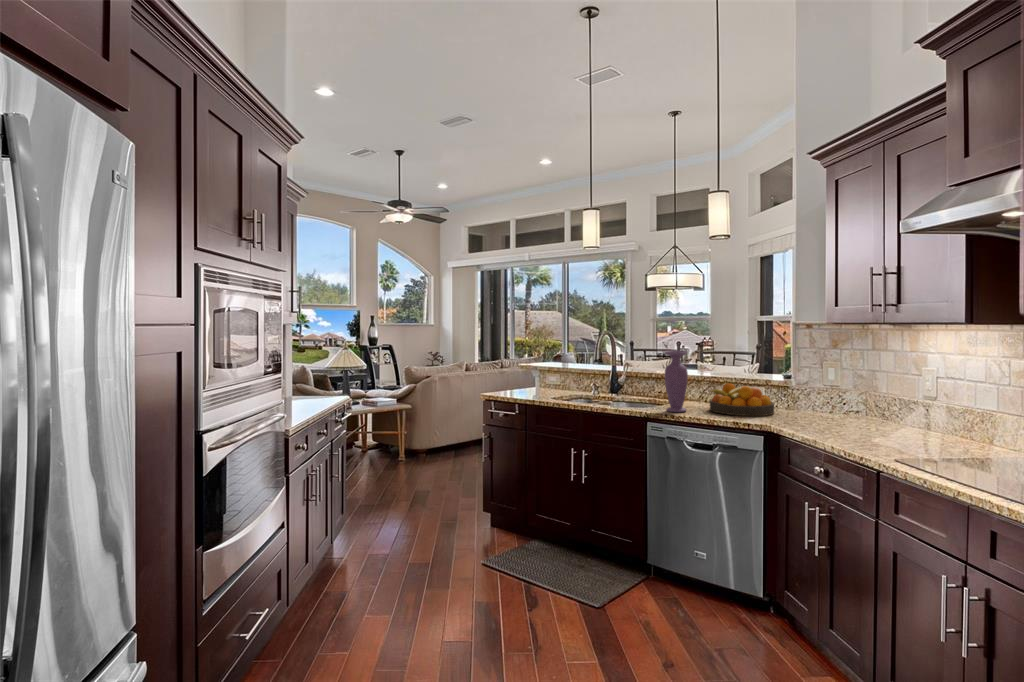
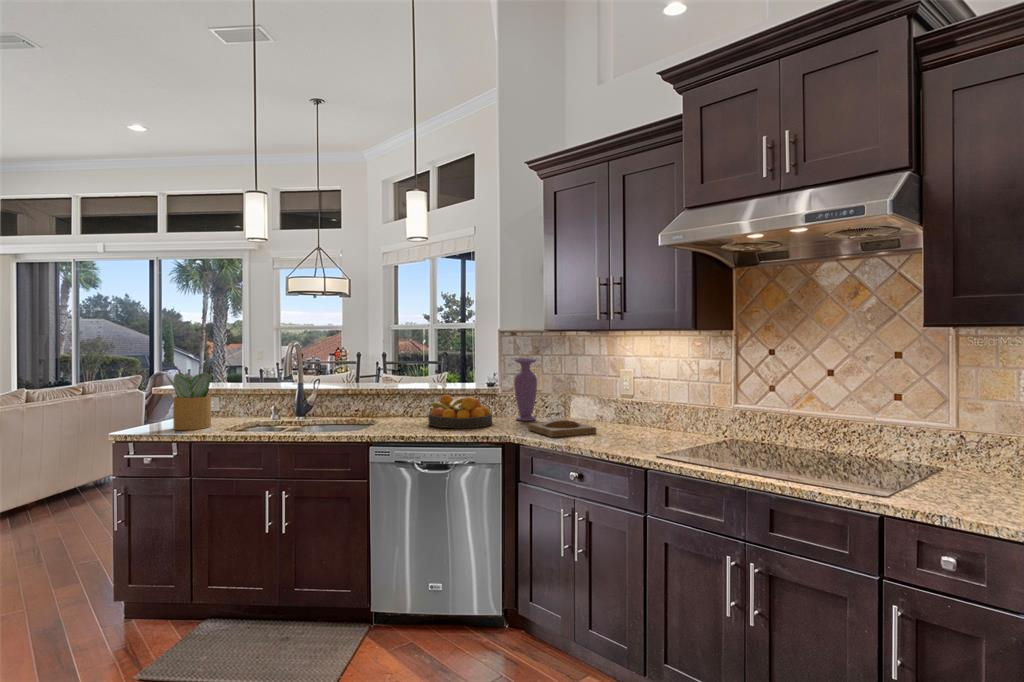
vase: present [665,351,688,412] -> present [514,358,537,421]
potted plant: none [516,353,547,397] -> present [167,371,212,430]
tray: none [799,417,870,434] -> present [528,420,596,437]

